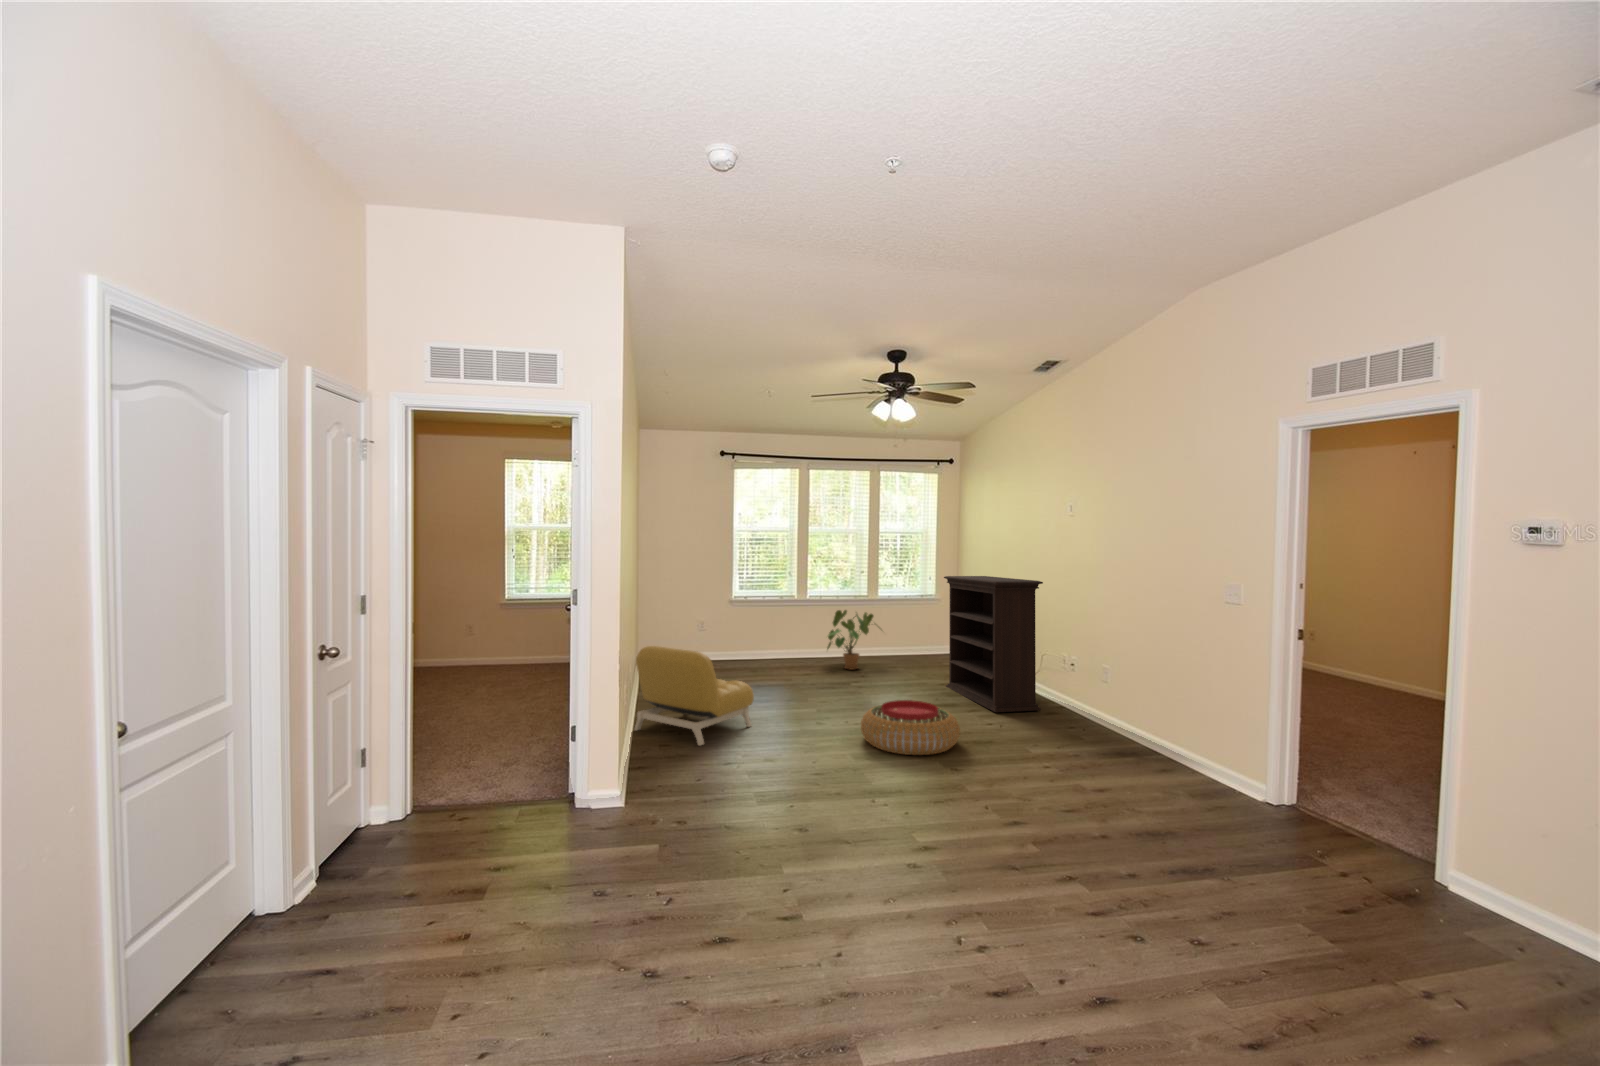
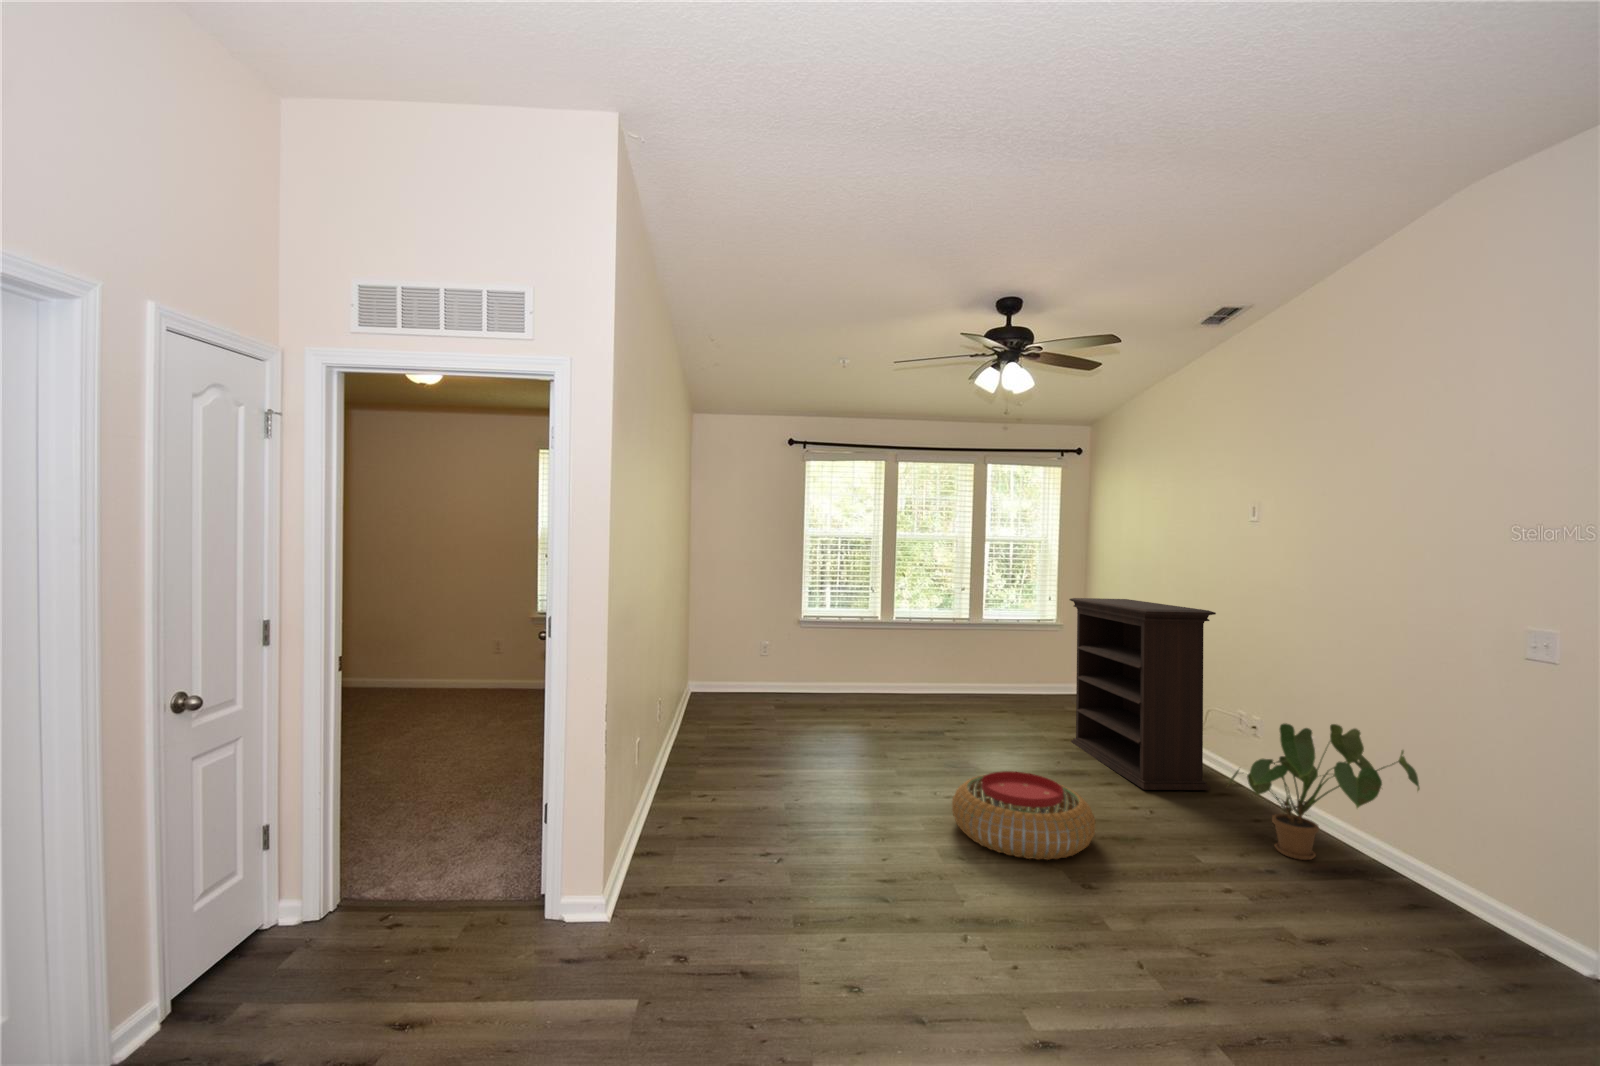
house plant: present [827,610,873,670] -> present [1229,723,1420,860]
armchair: present [635,646,754,745] -> none [660,682,812,819]

